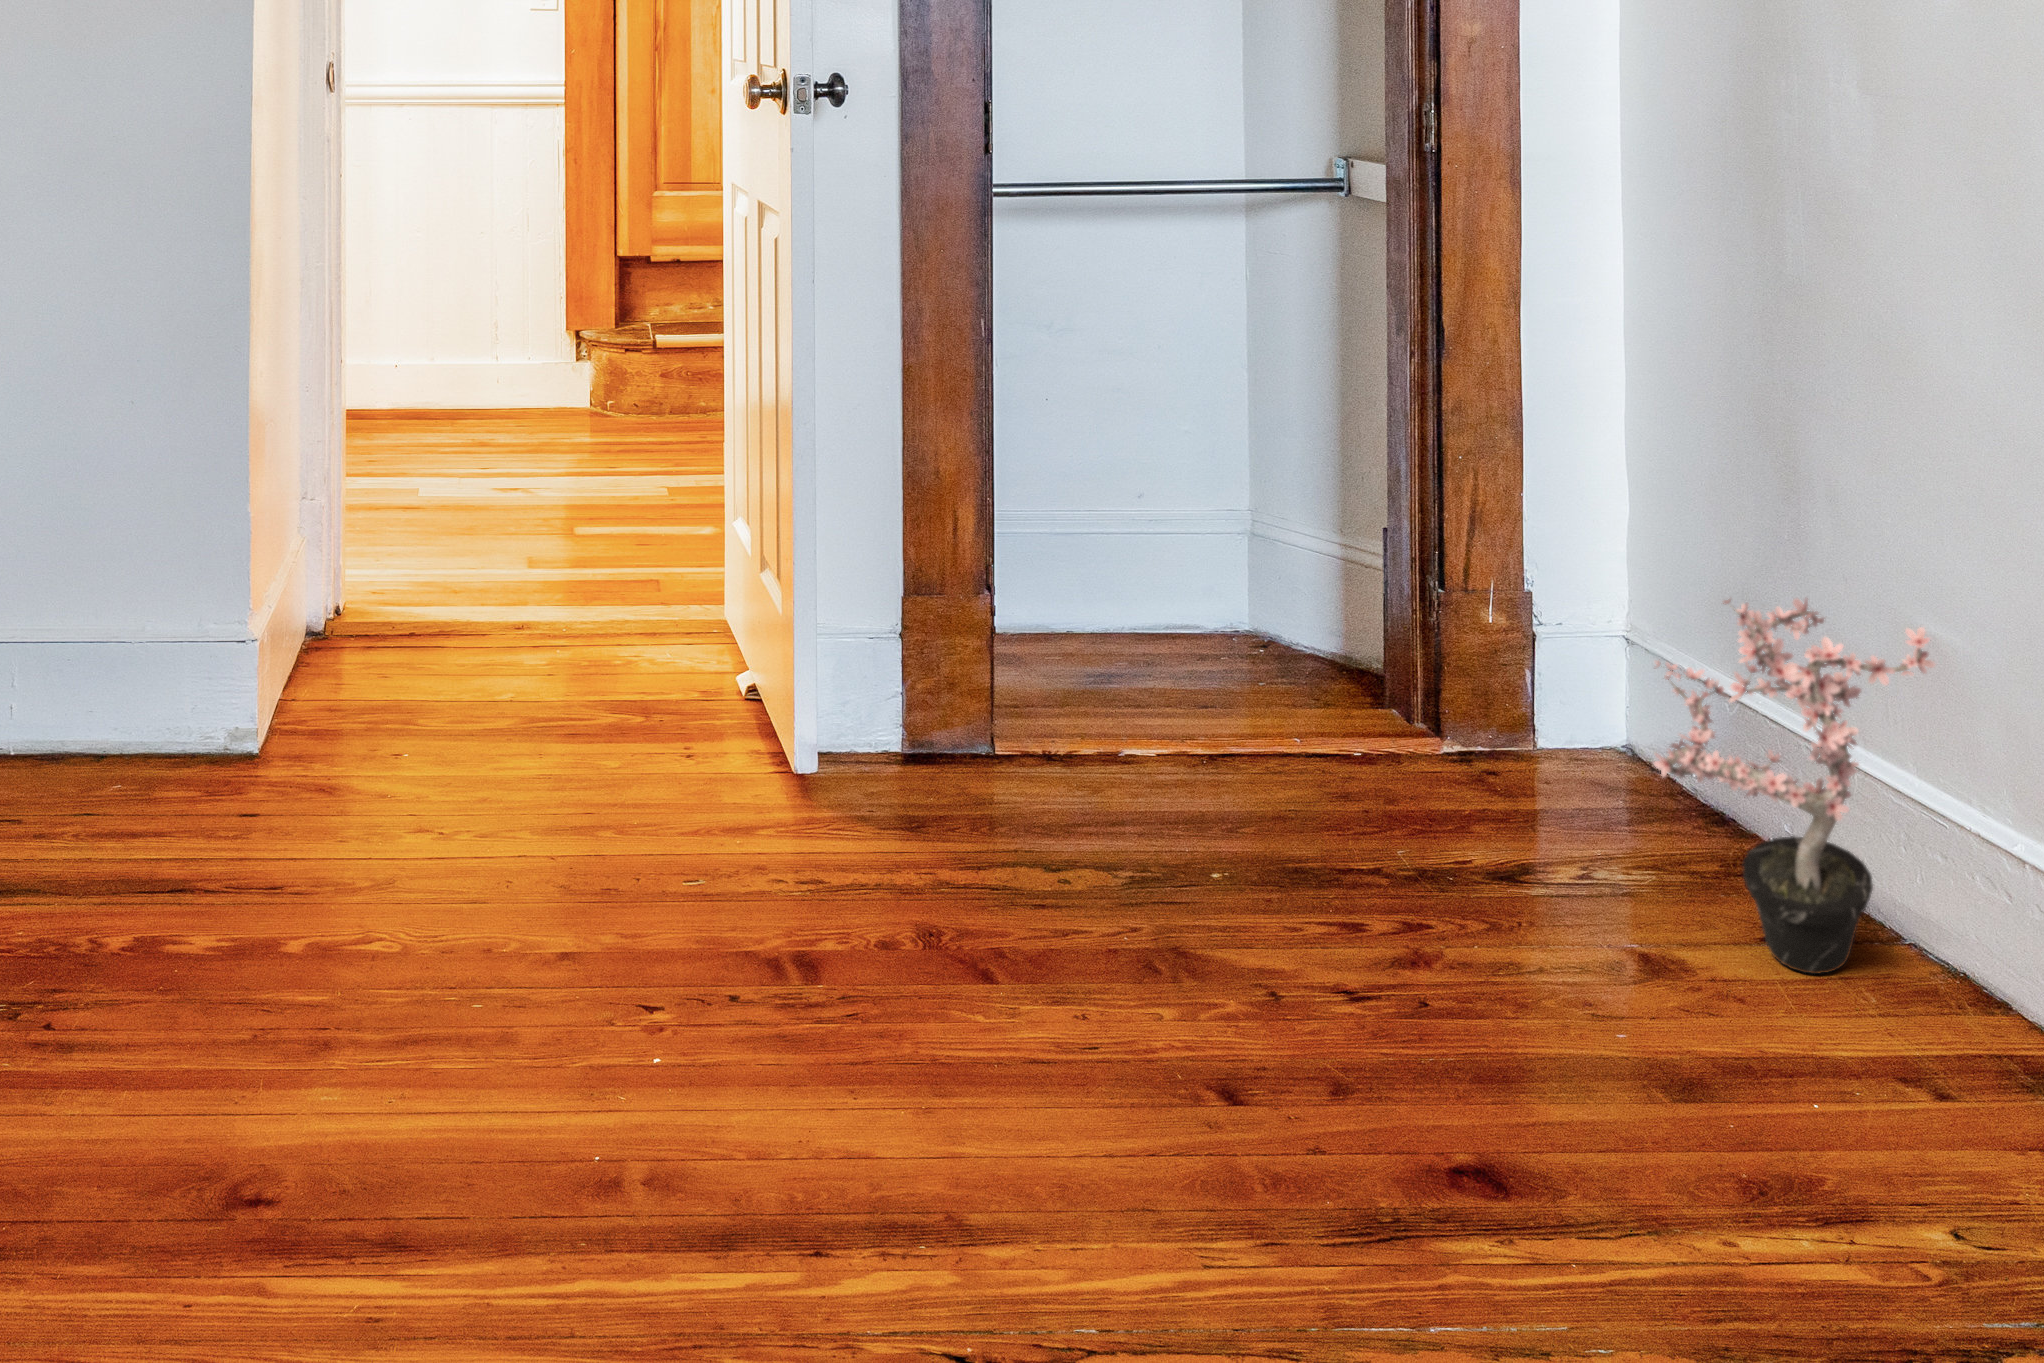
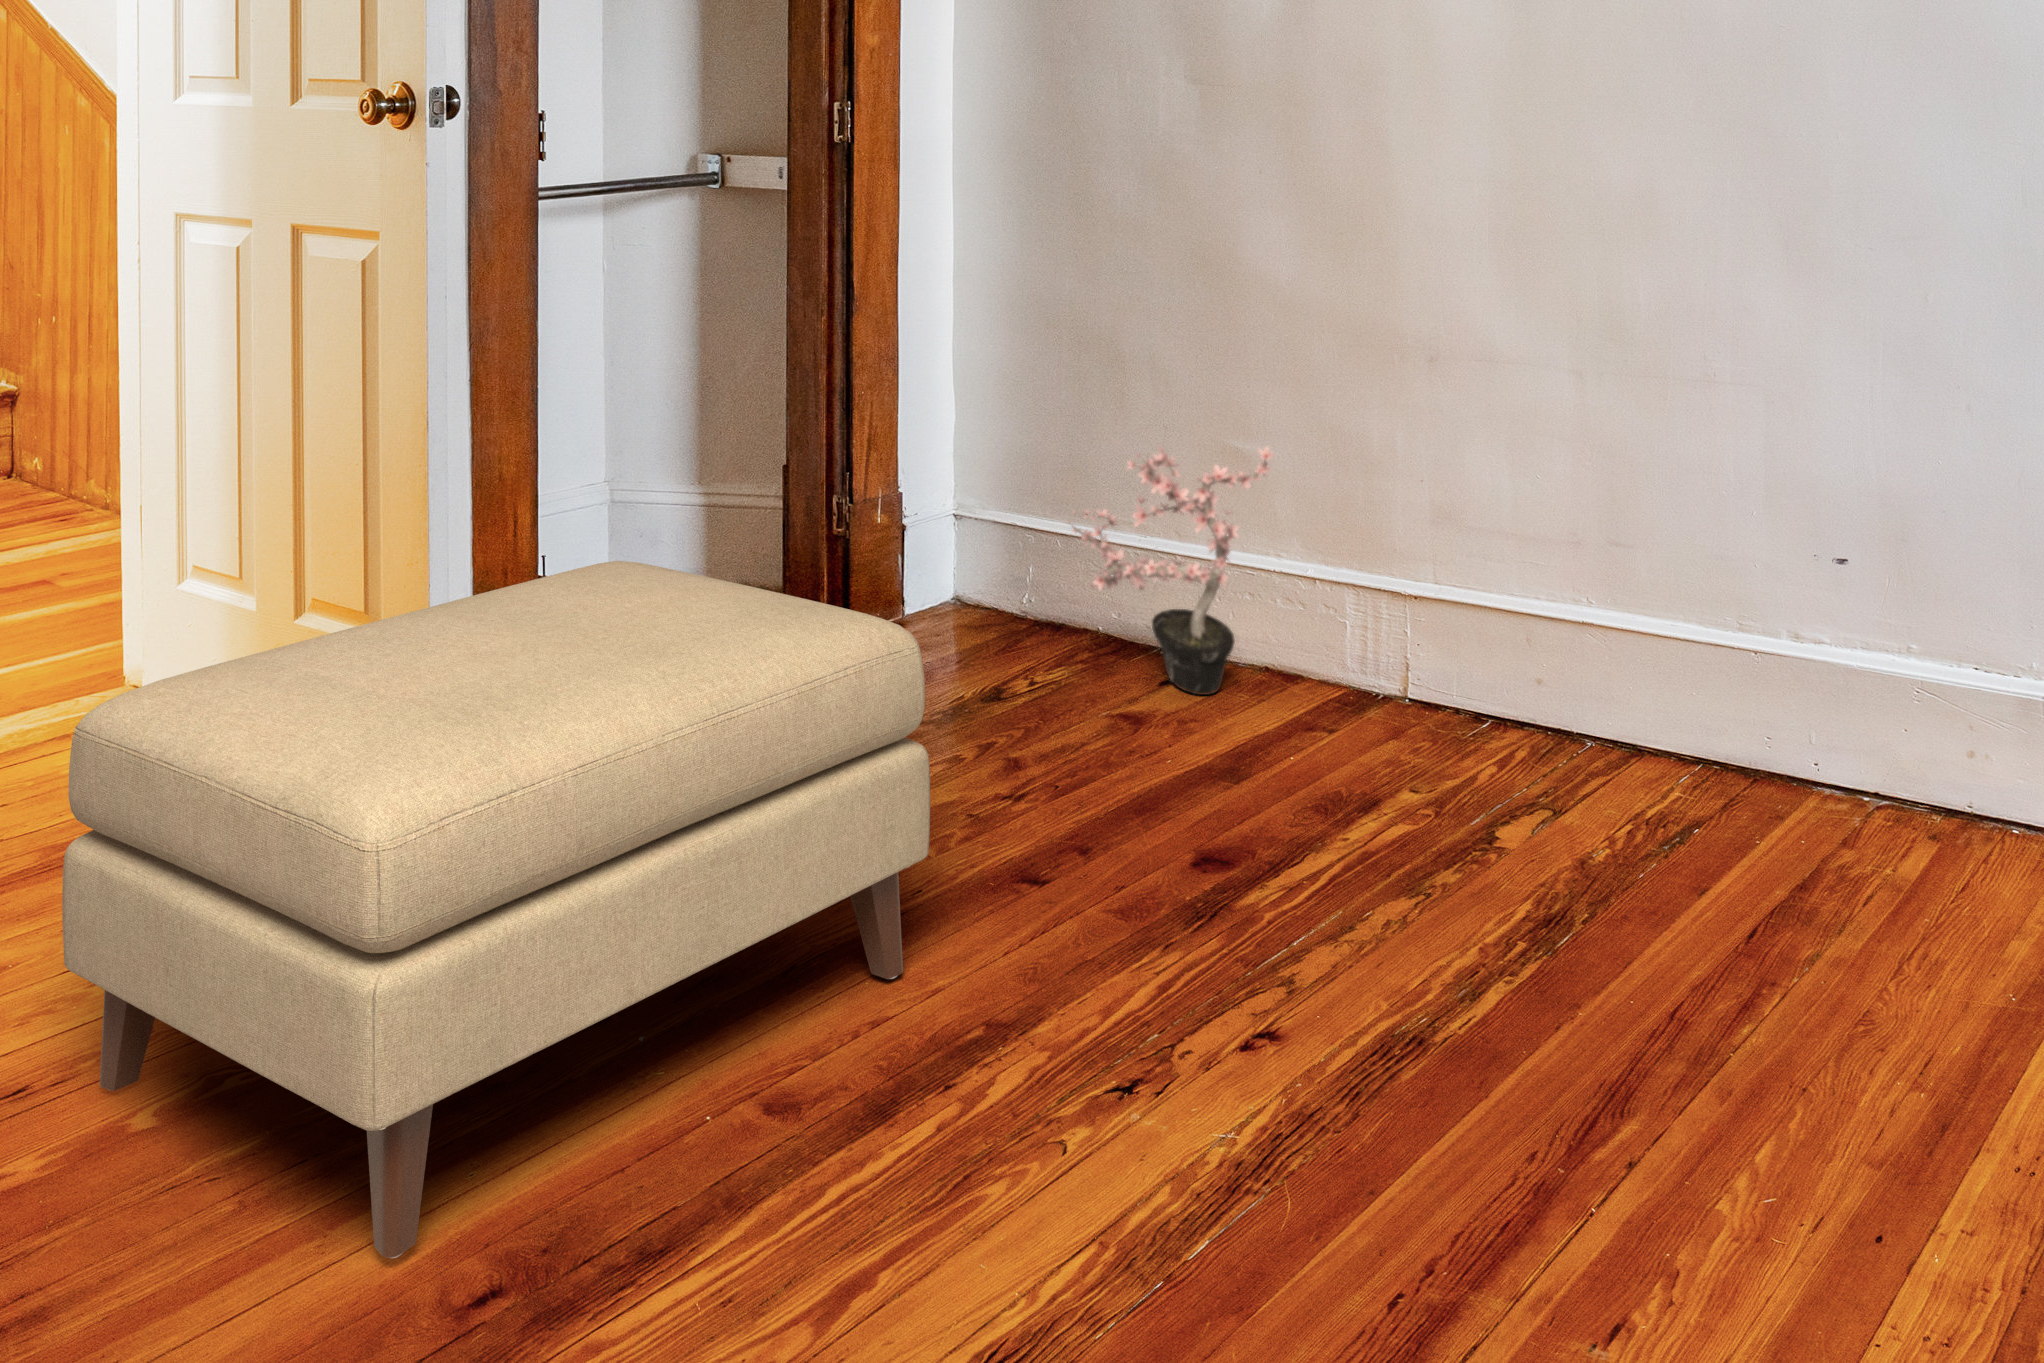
ottoman: none [219,569,982,1130] -> present [62,561,930,1258]

